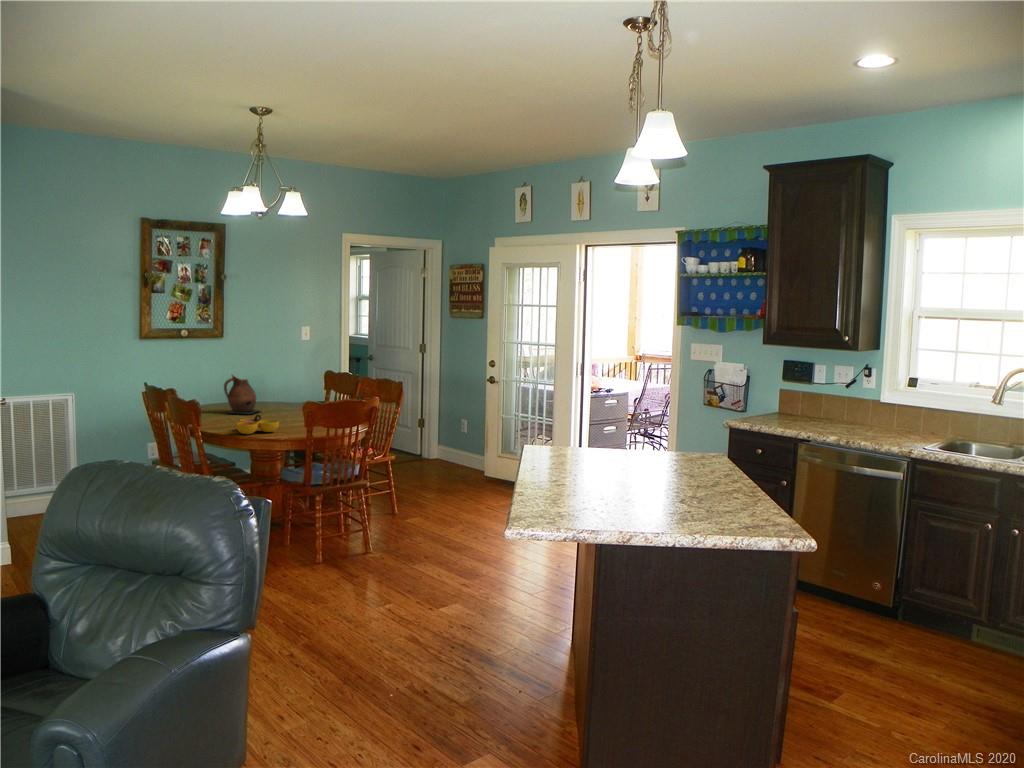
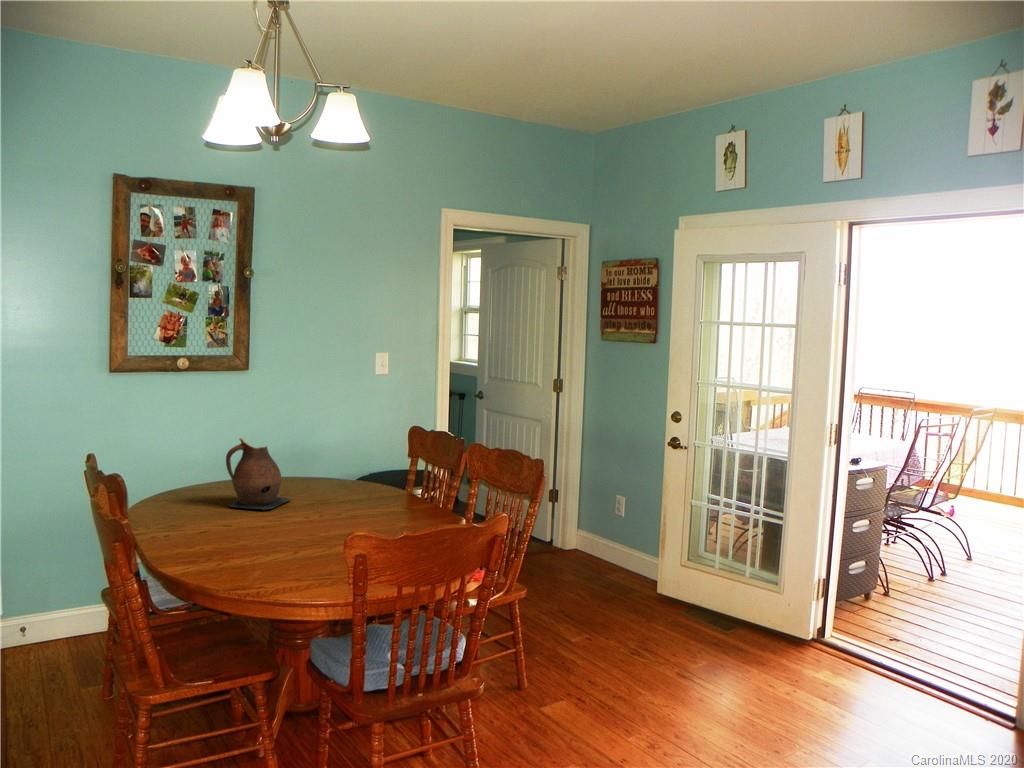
decorative bowl: present [236,415,279,434] -> none [211,534,297,576]

